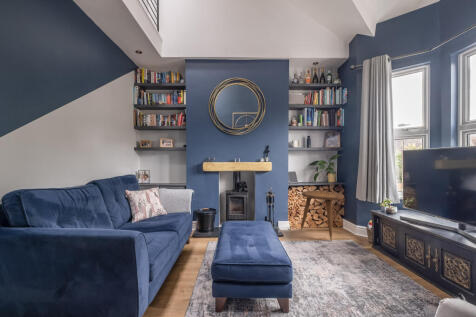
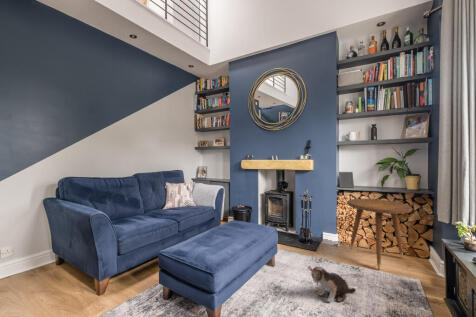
plush toy: none [321,245,341,270] -> present [308,266,356,302]

